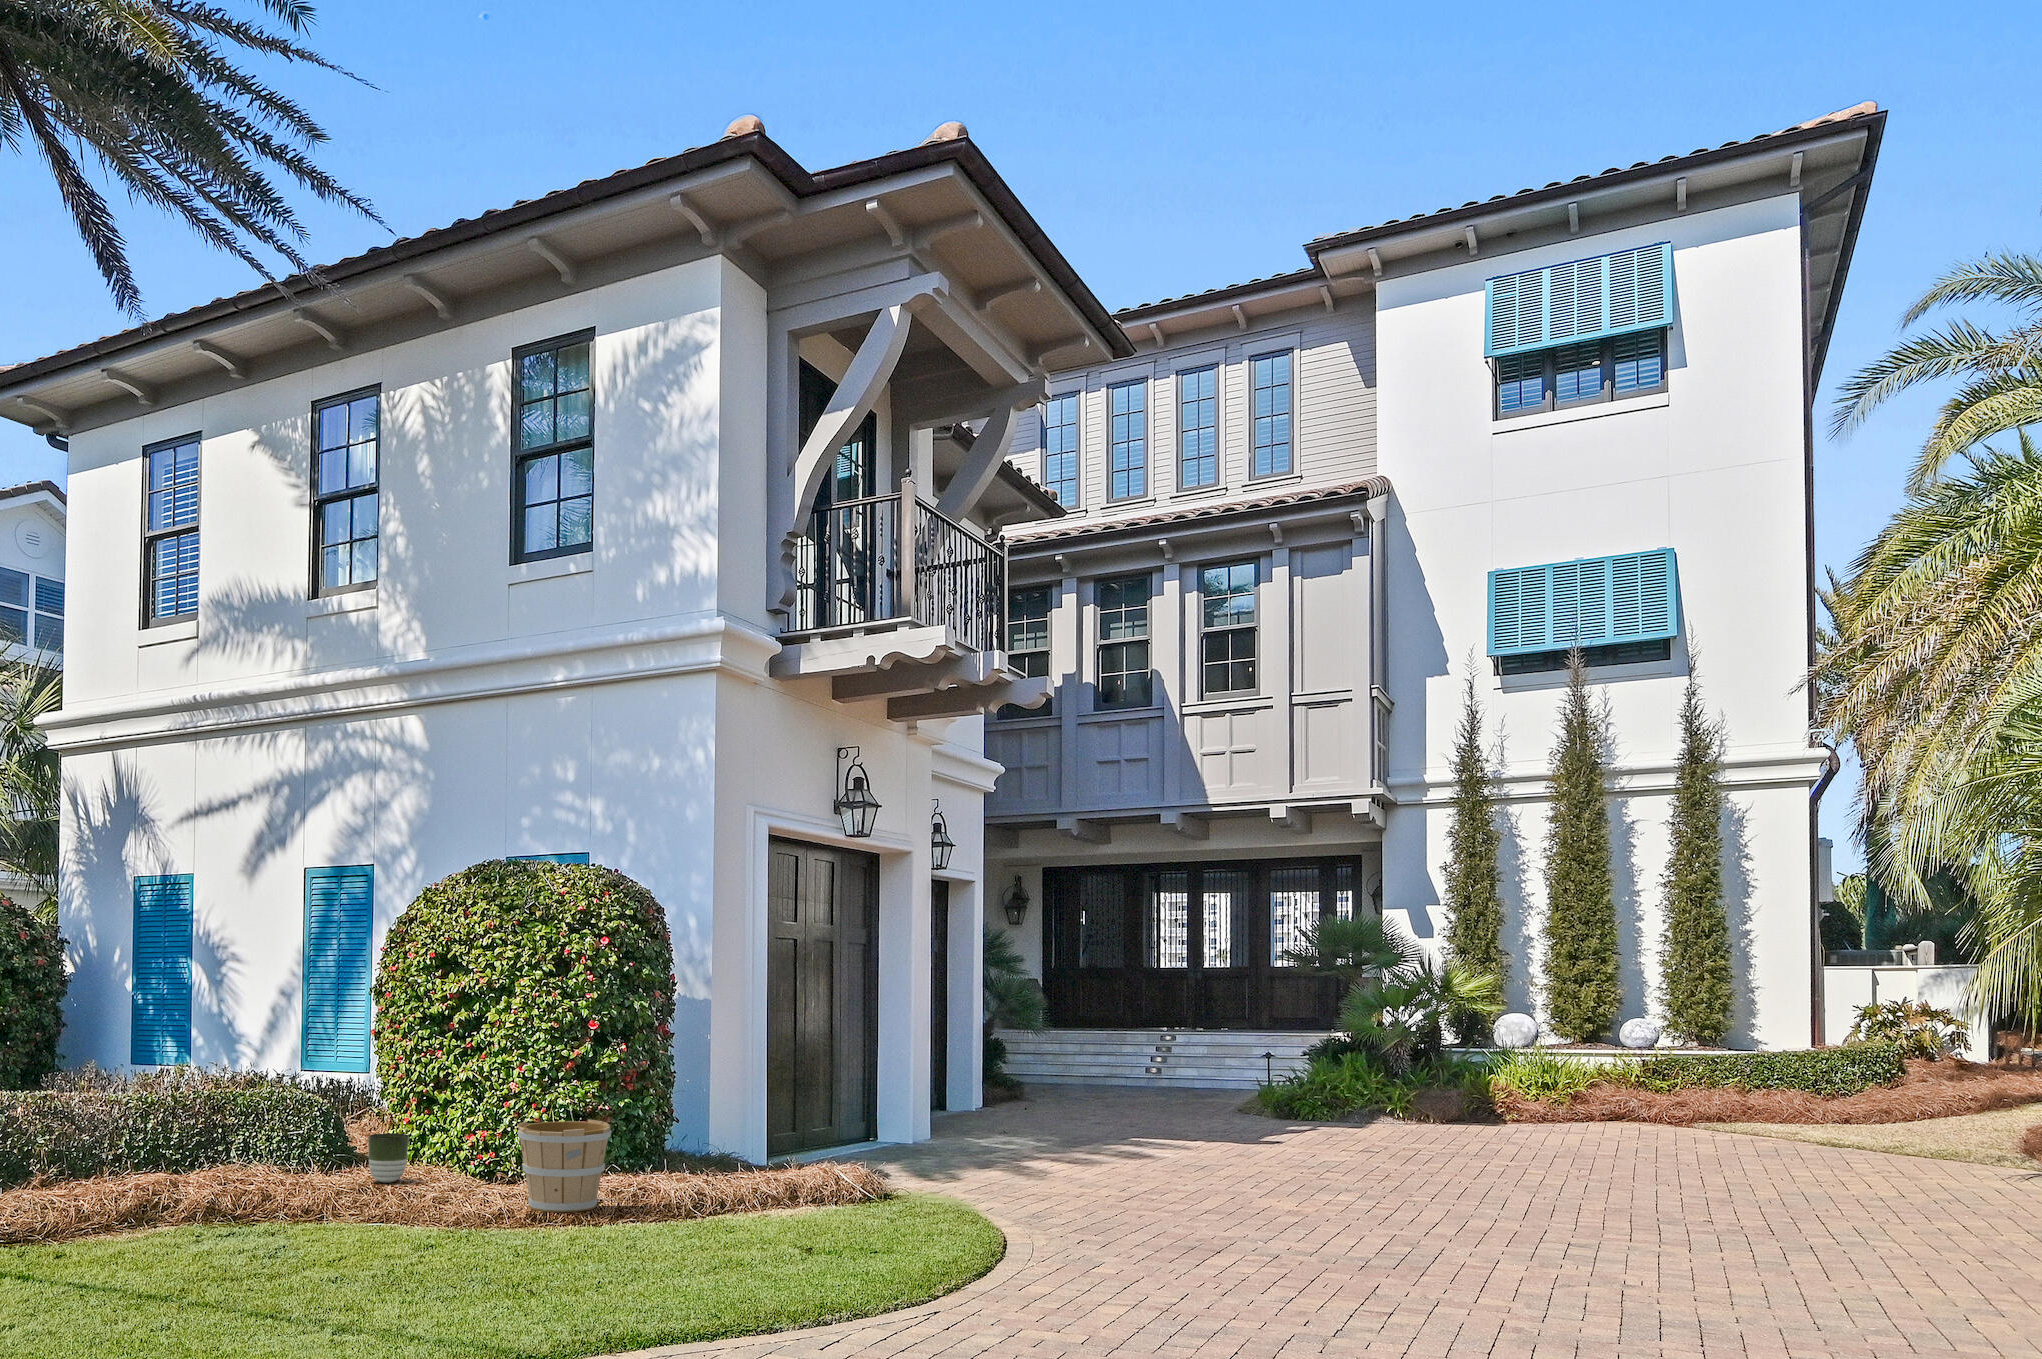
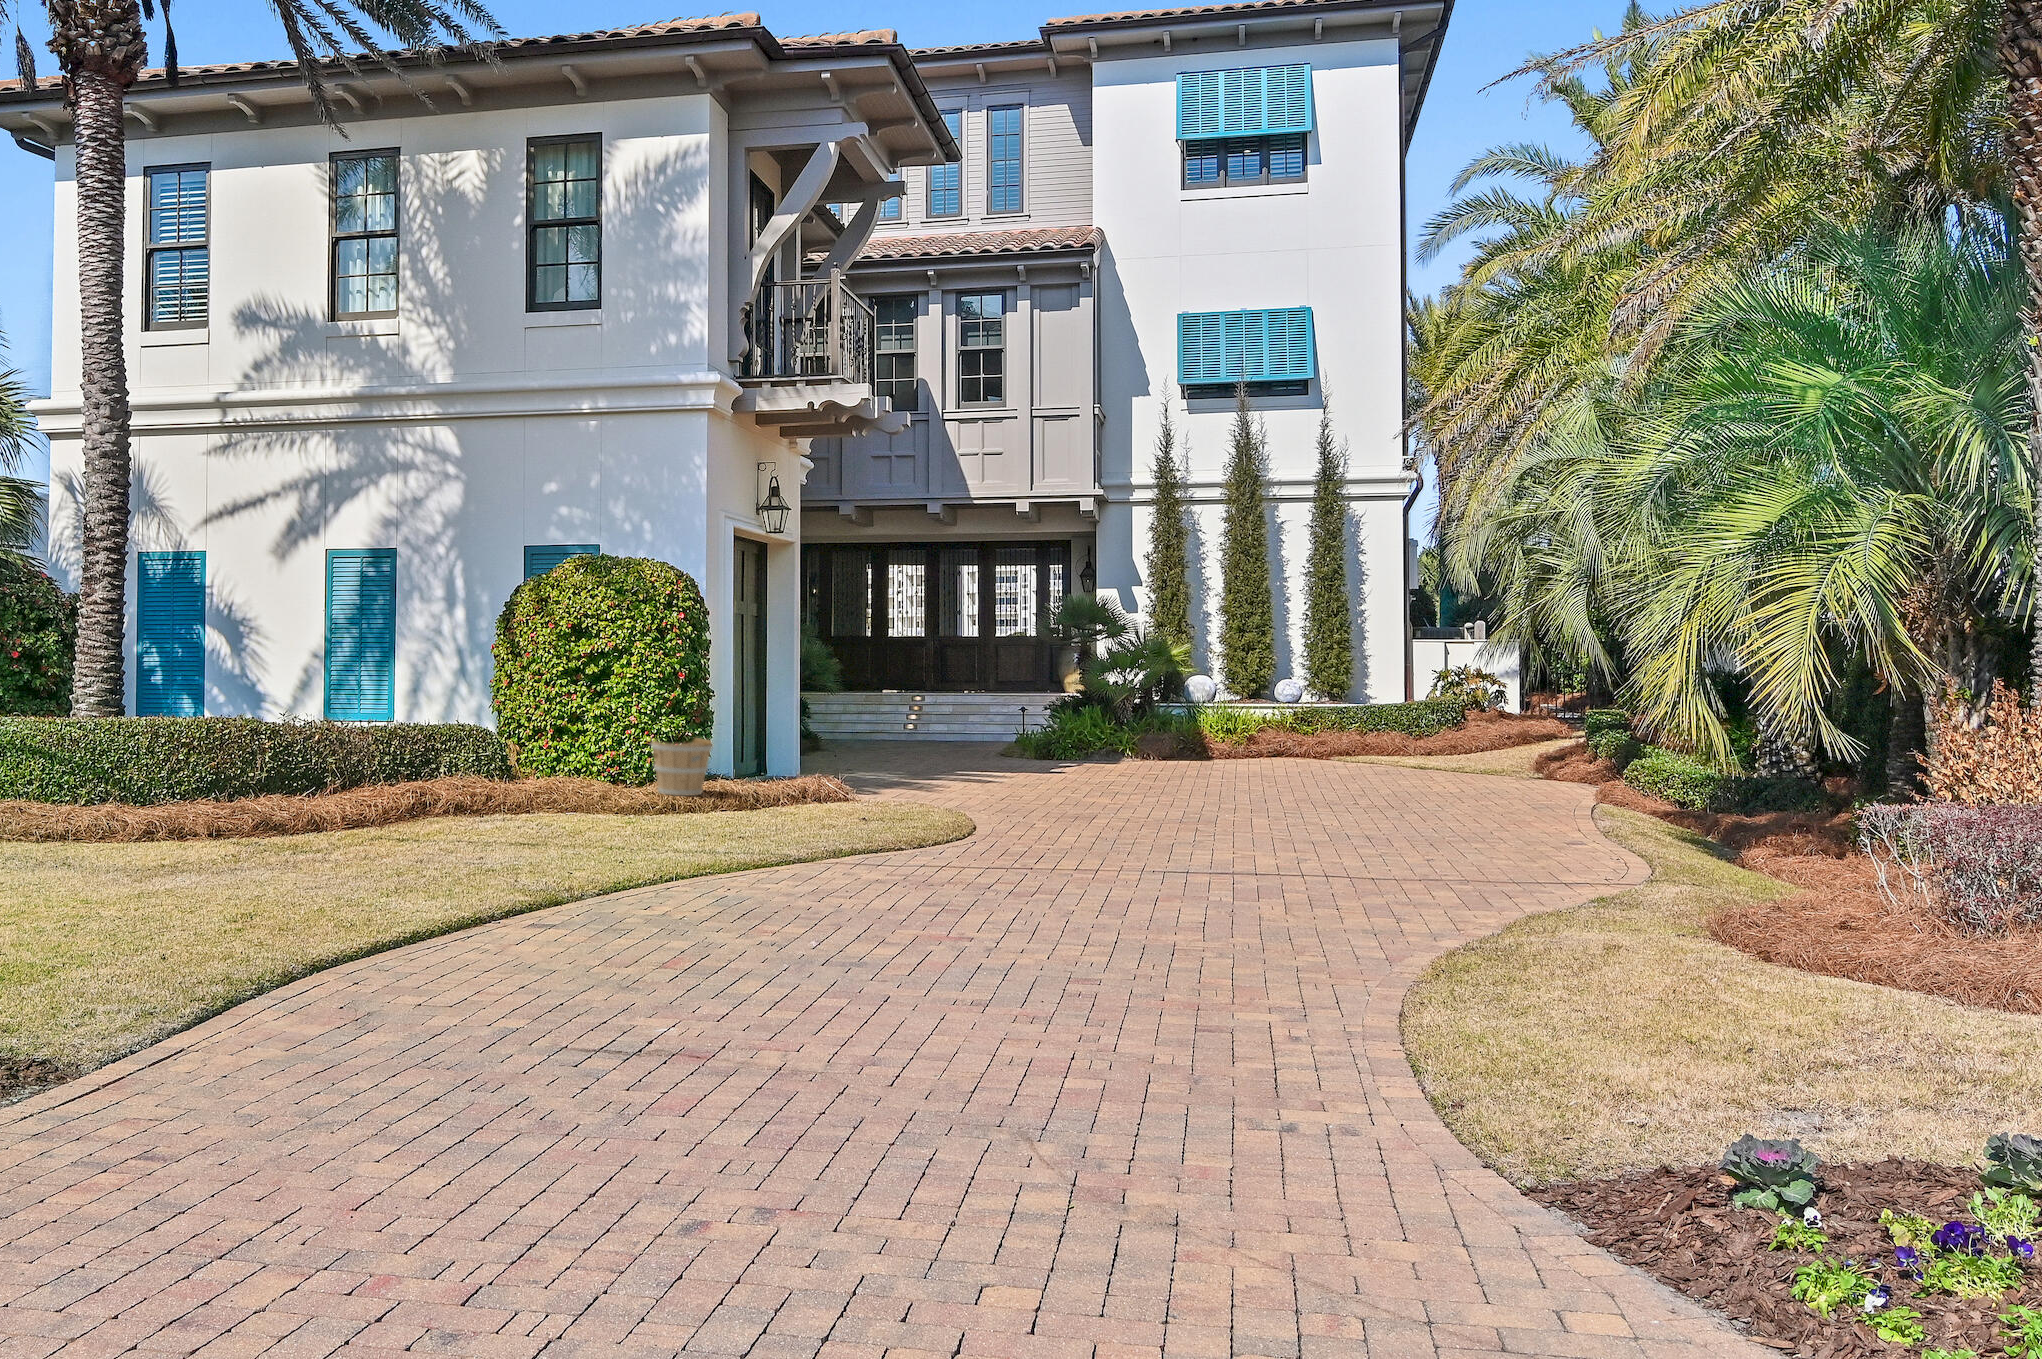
planter: present [368,1133,409,1183] -> none [520,749,548,781]

